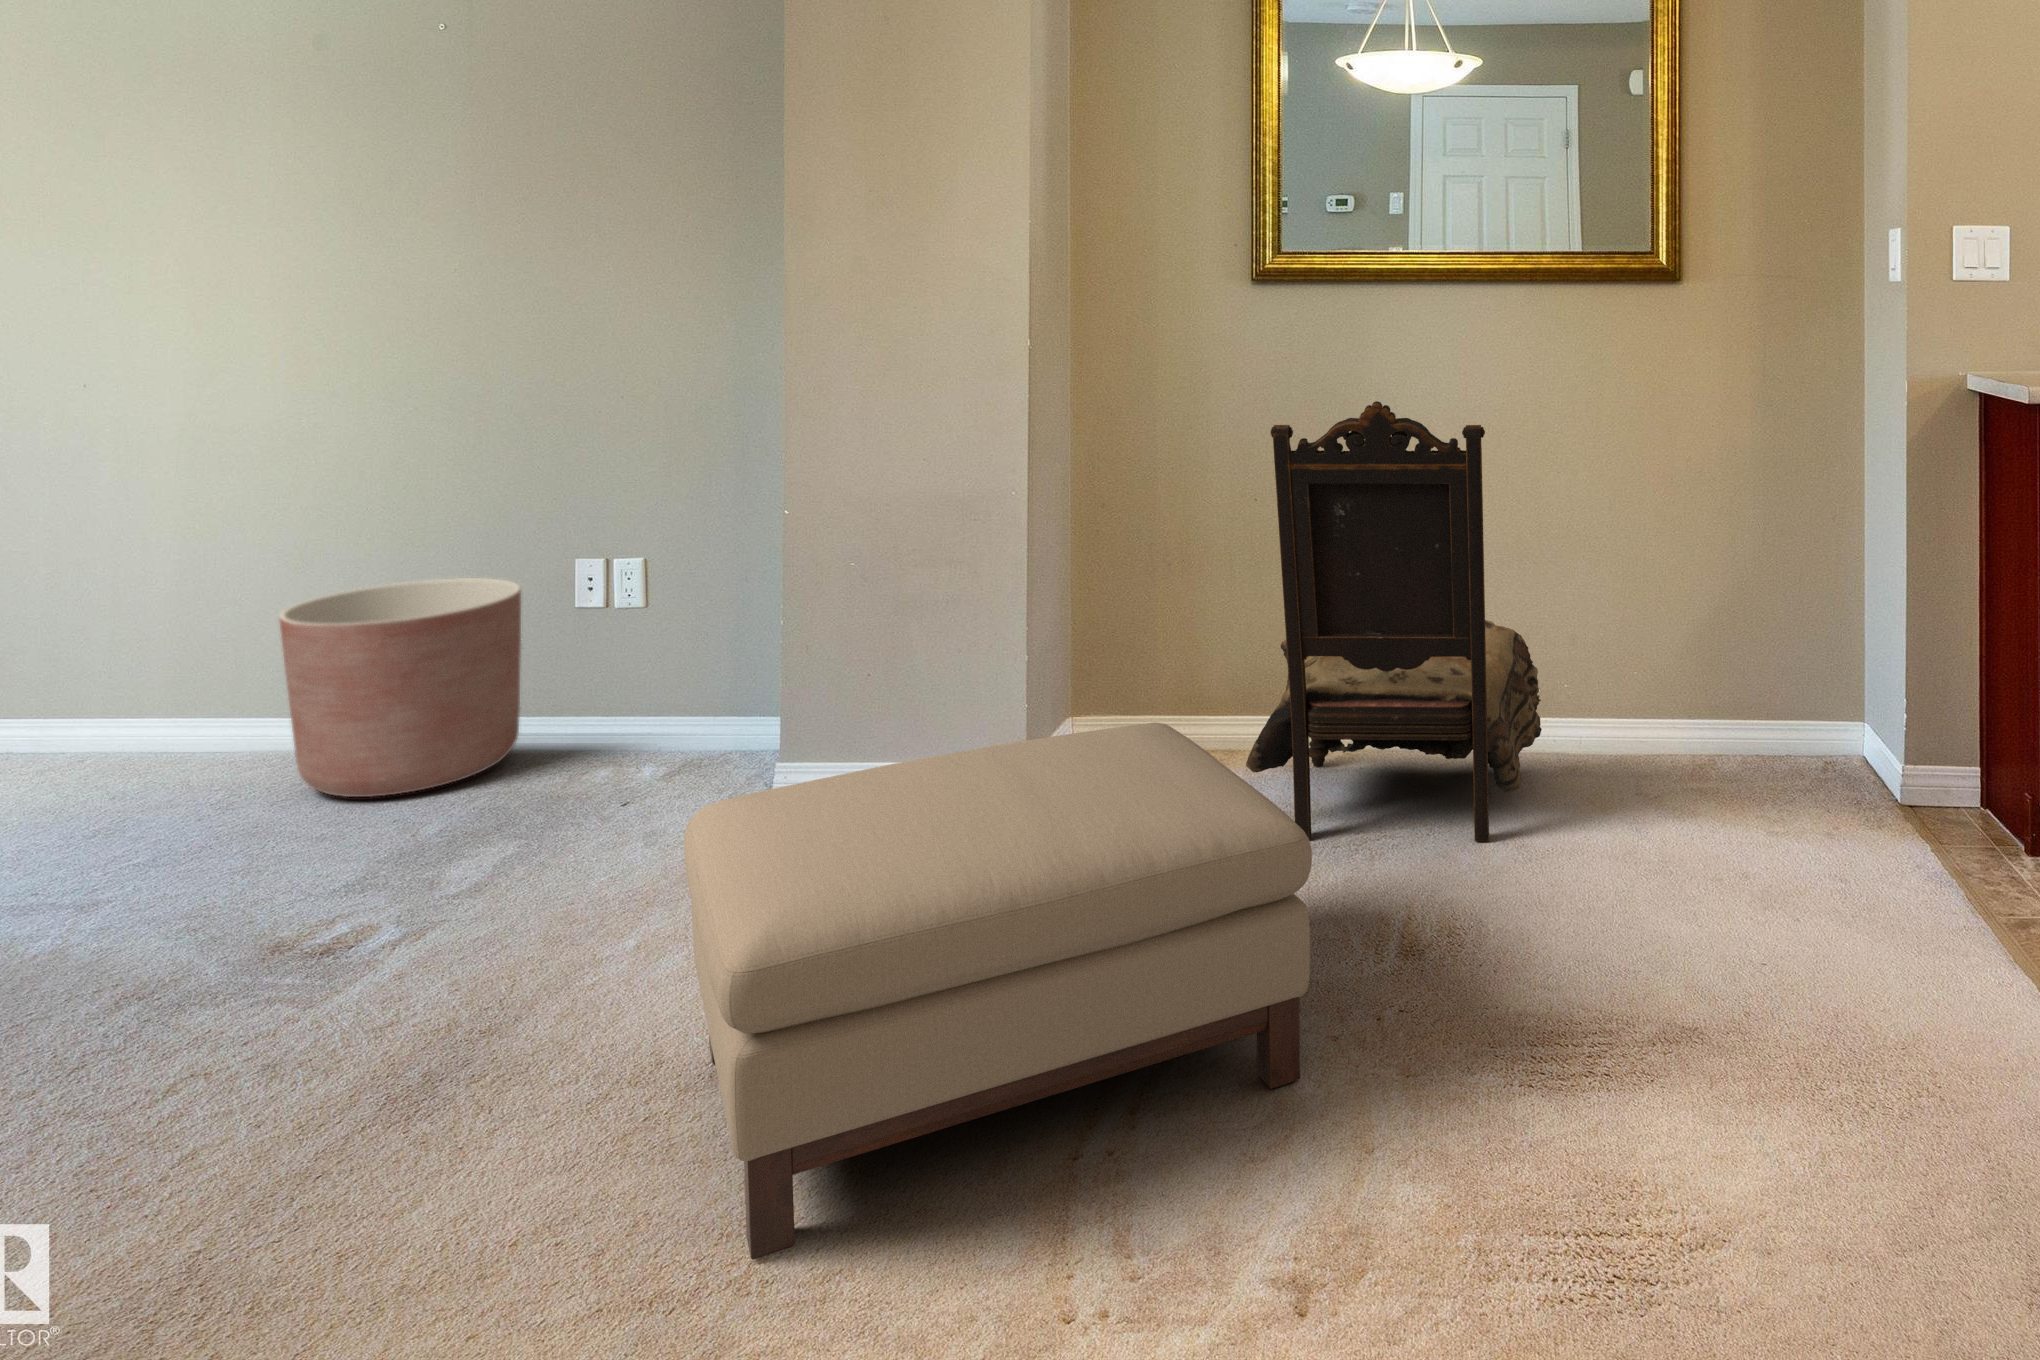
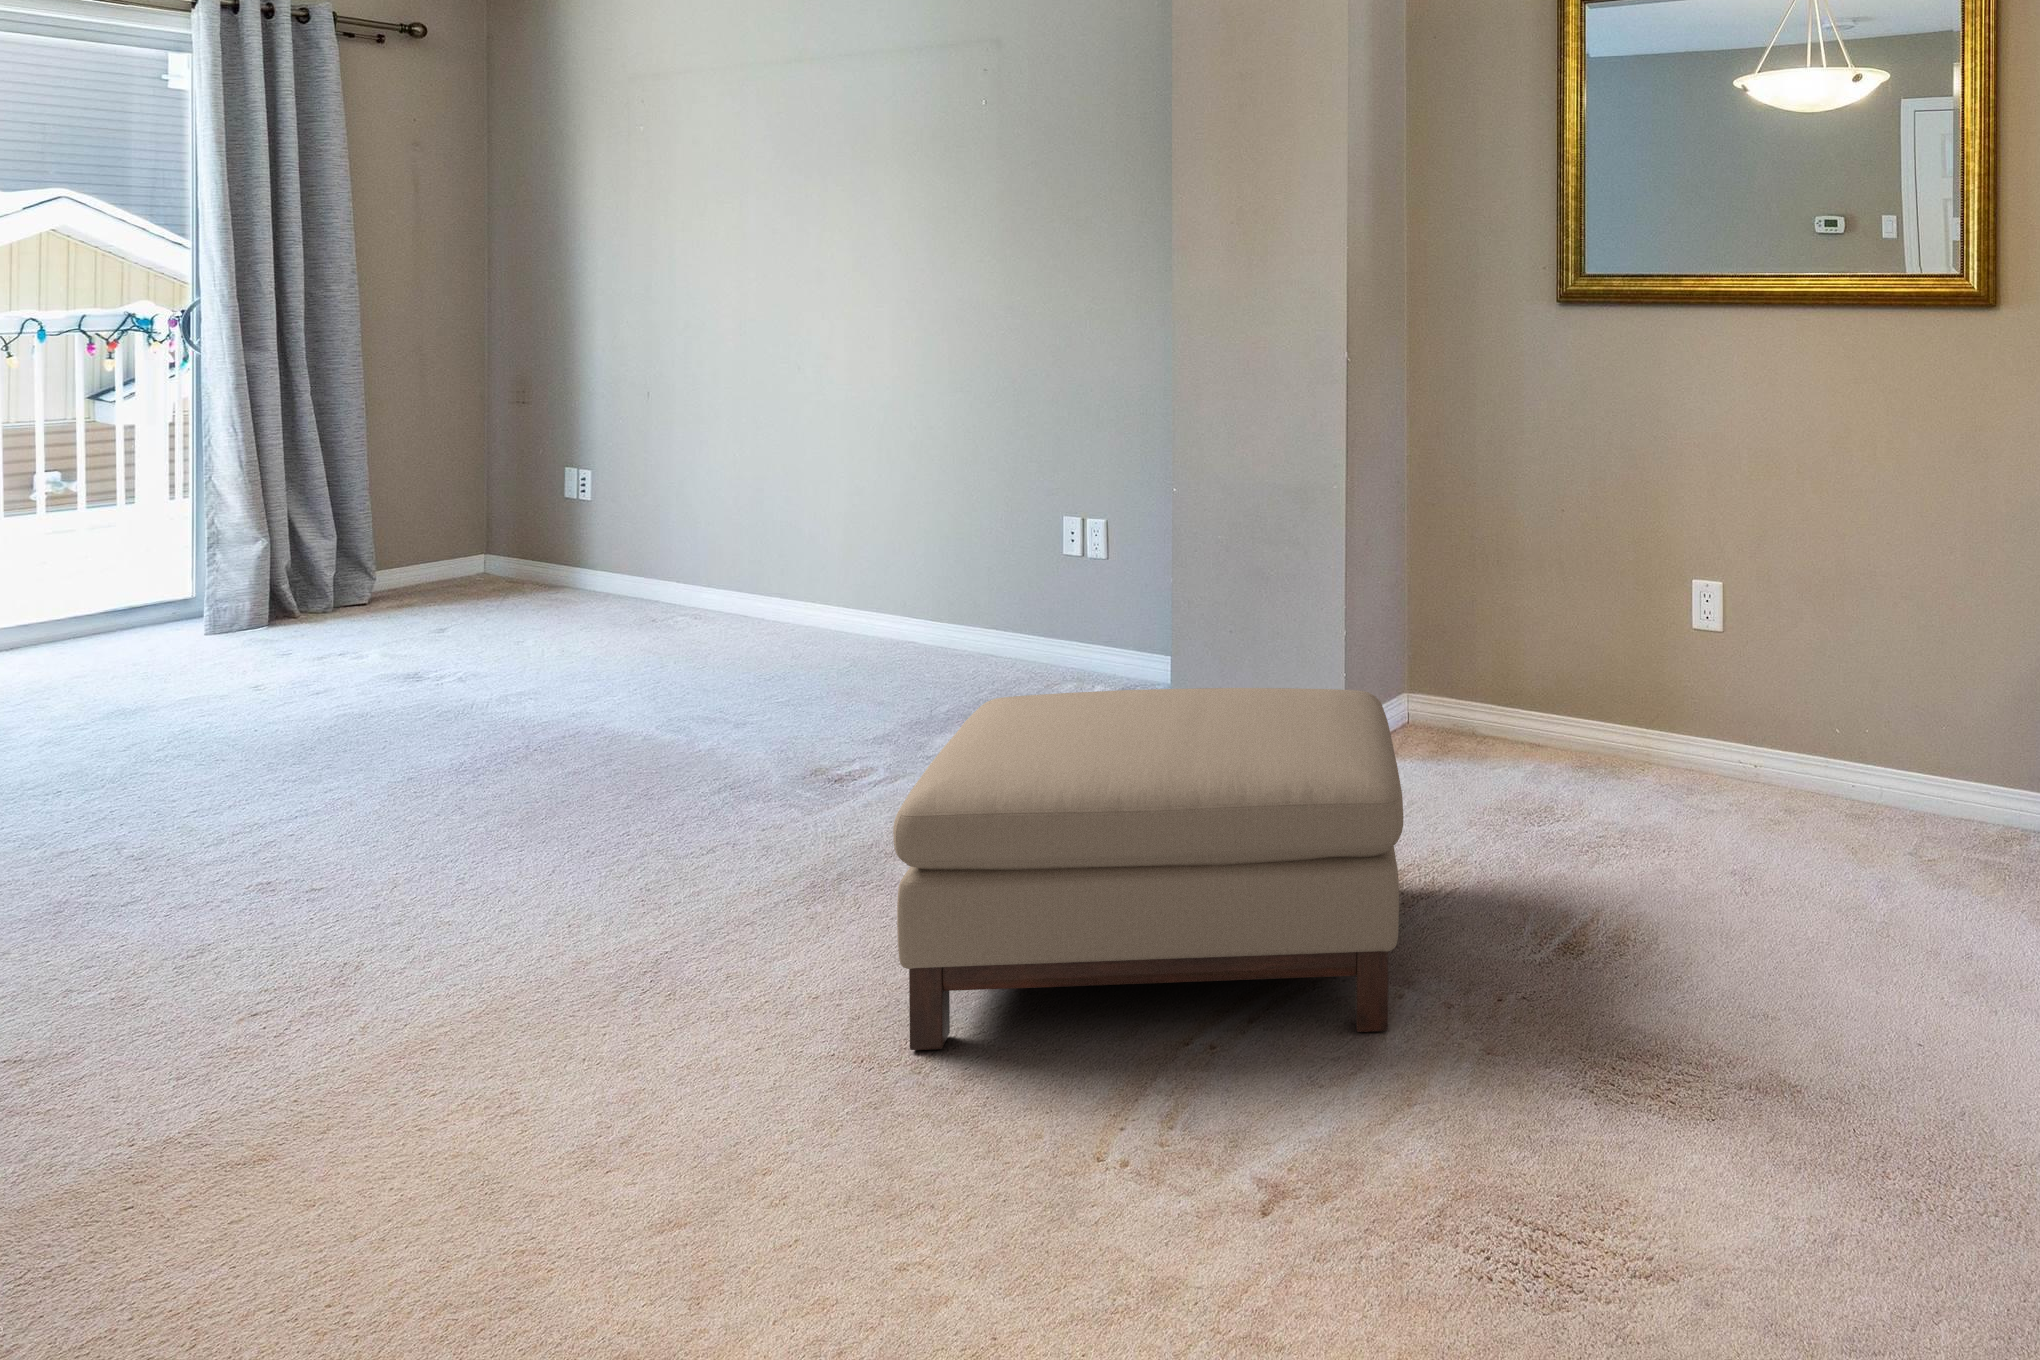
dining chair: present [1246,401,1542,841] -> none [1501,411,1824,869]
planter: present [279,578,521,797] -> none [866,525,1023,682]

